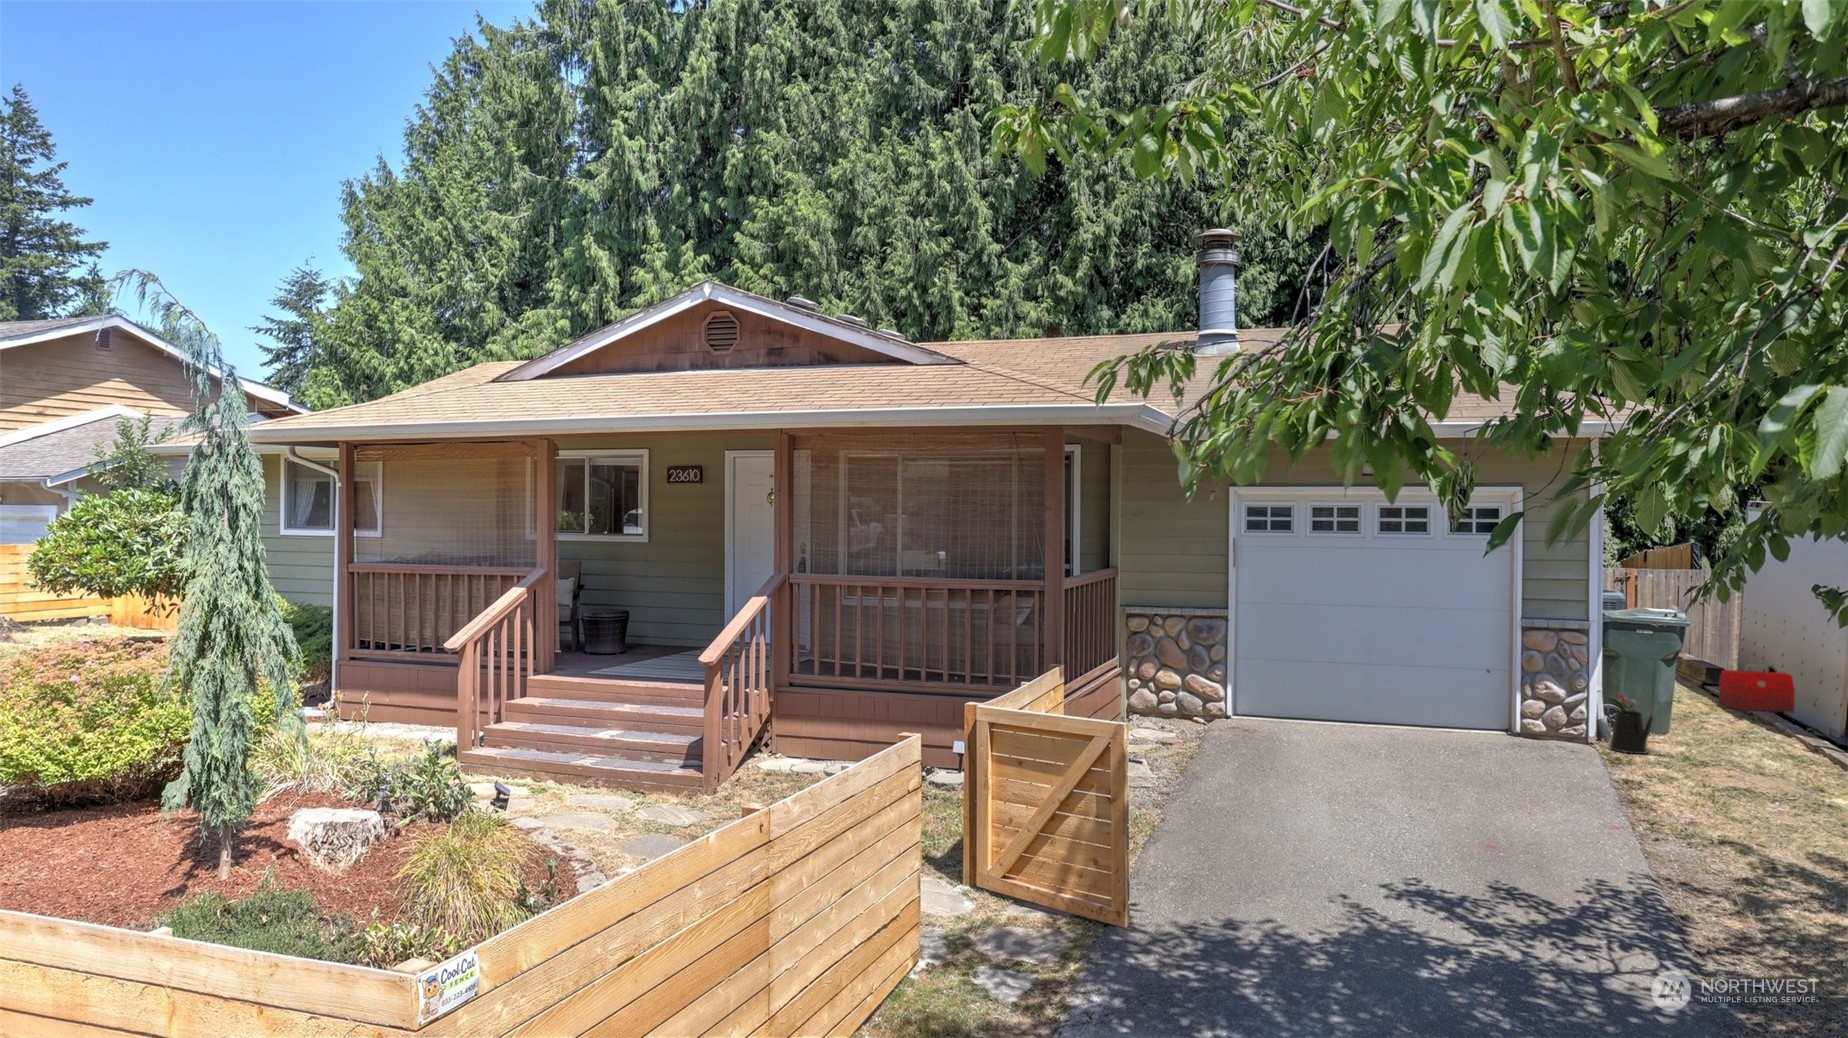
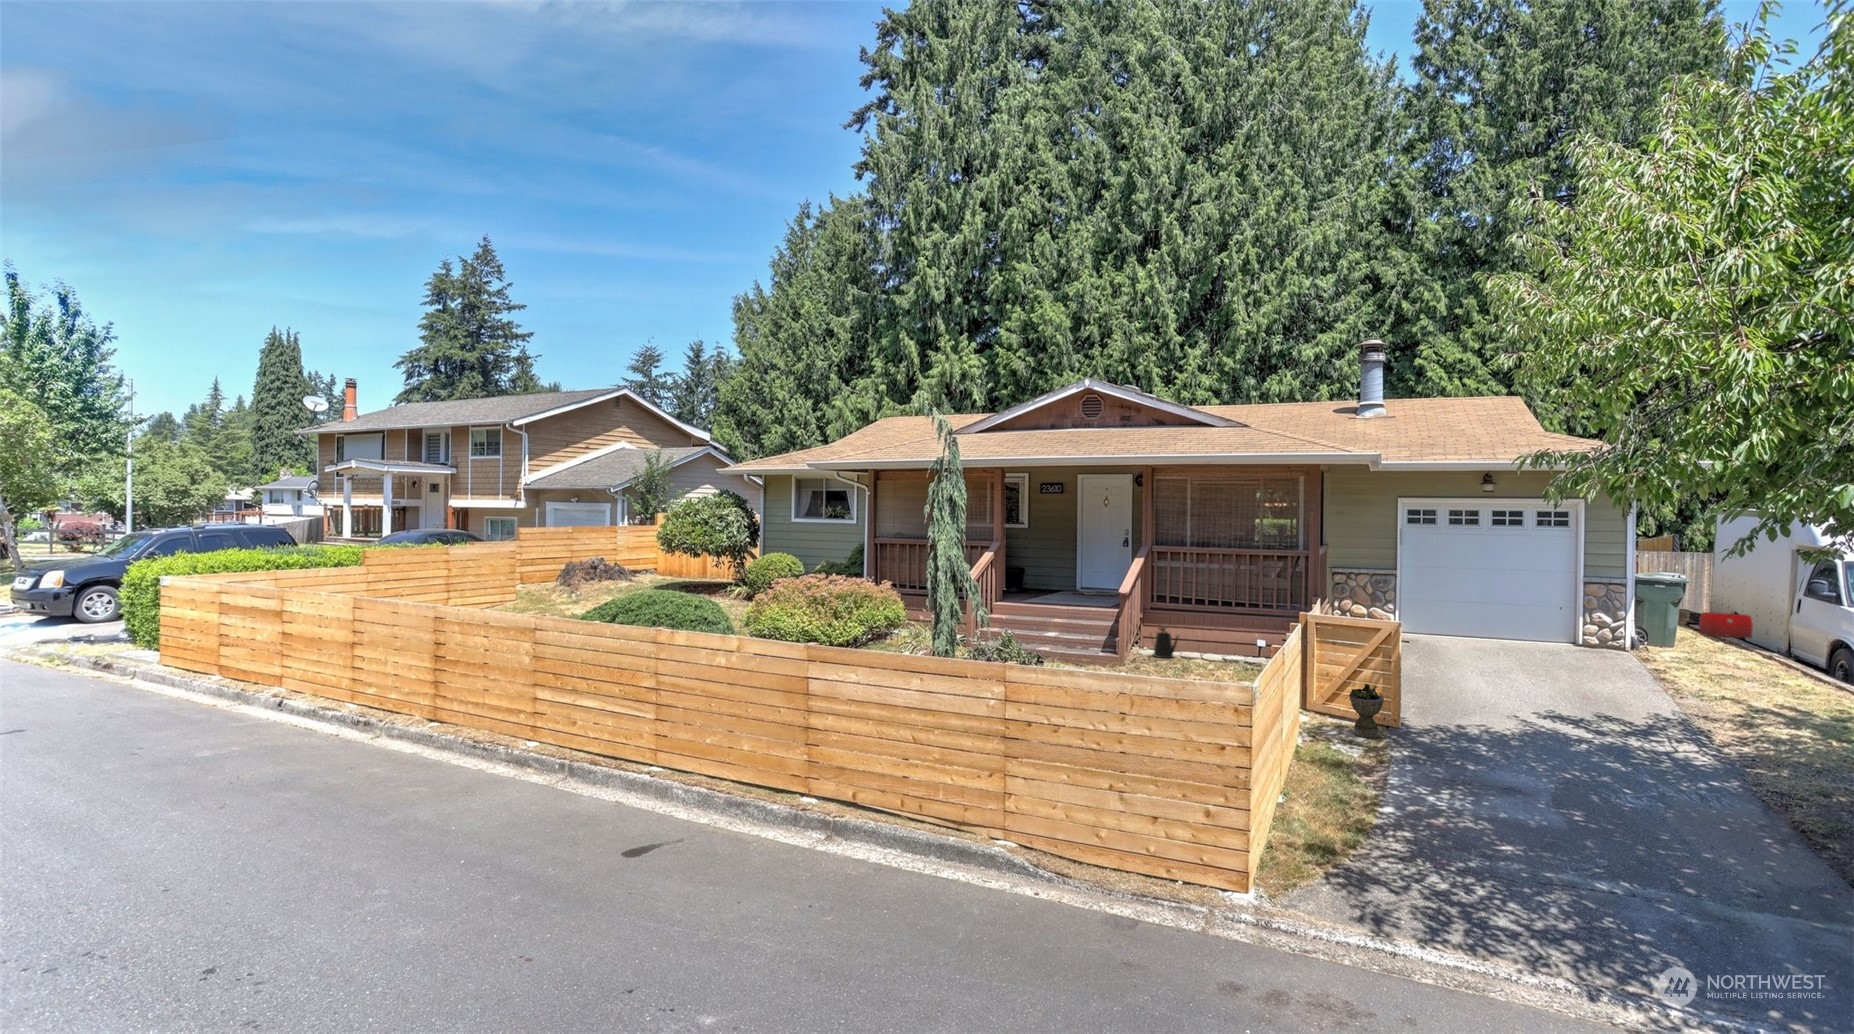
watering can: present [1608,693,1653,754] -> present [1151,624,1178,658]
planter: none [904,873,973,1003] -> present [1349,684,1384,738]

